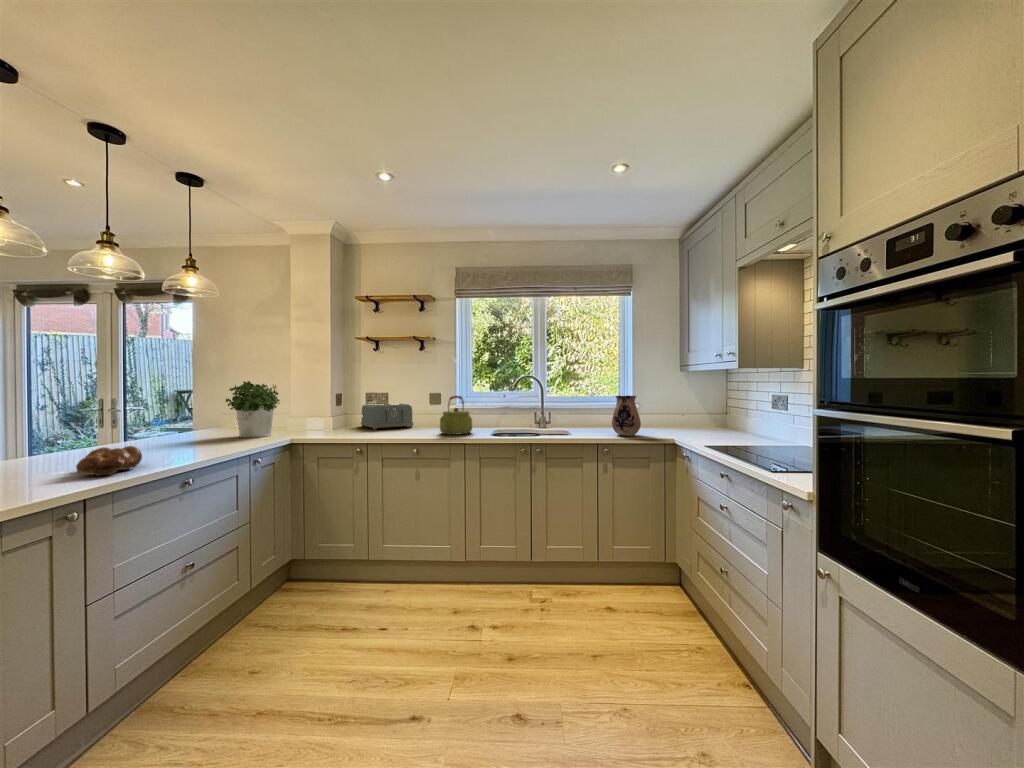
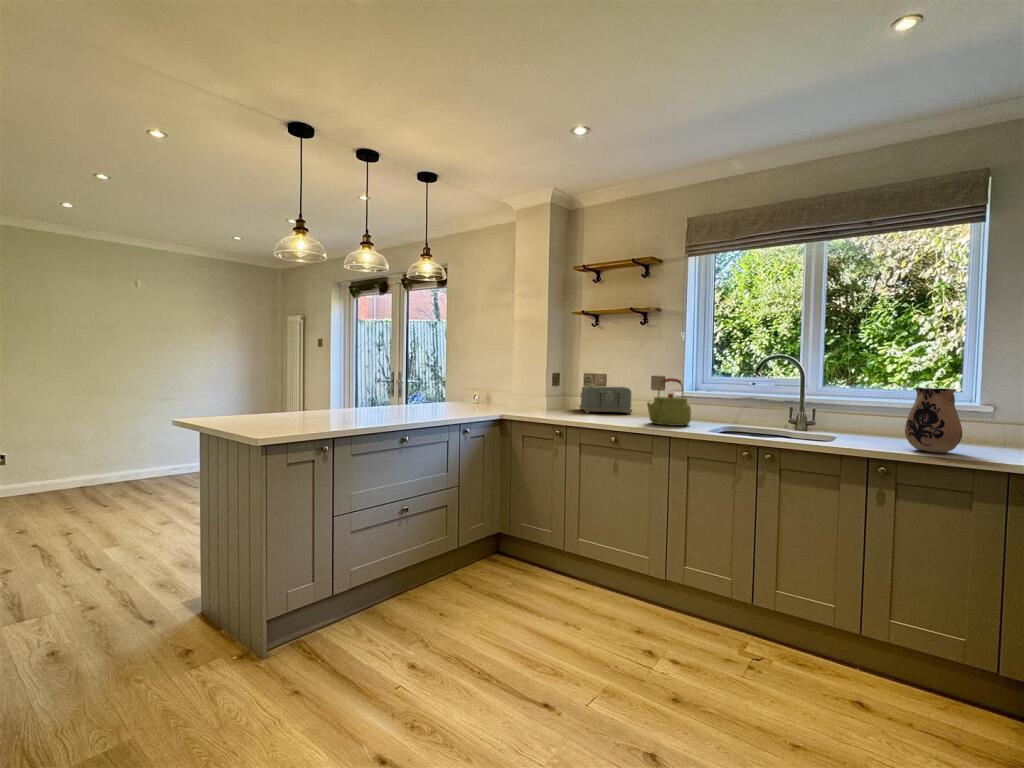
potted plant: present [226,381,280,438] -> none [454,357,499,410]
bread loaf: present [76,446,142,475] -> none [335,404,378,424]

